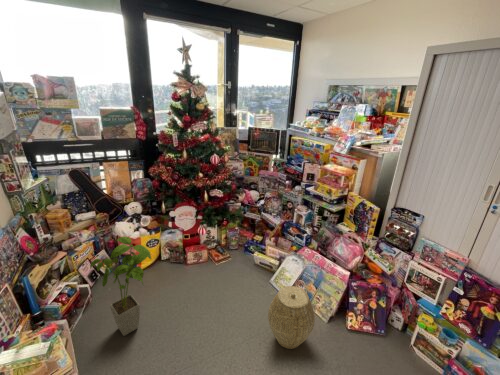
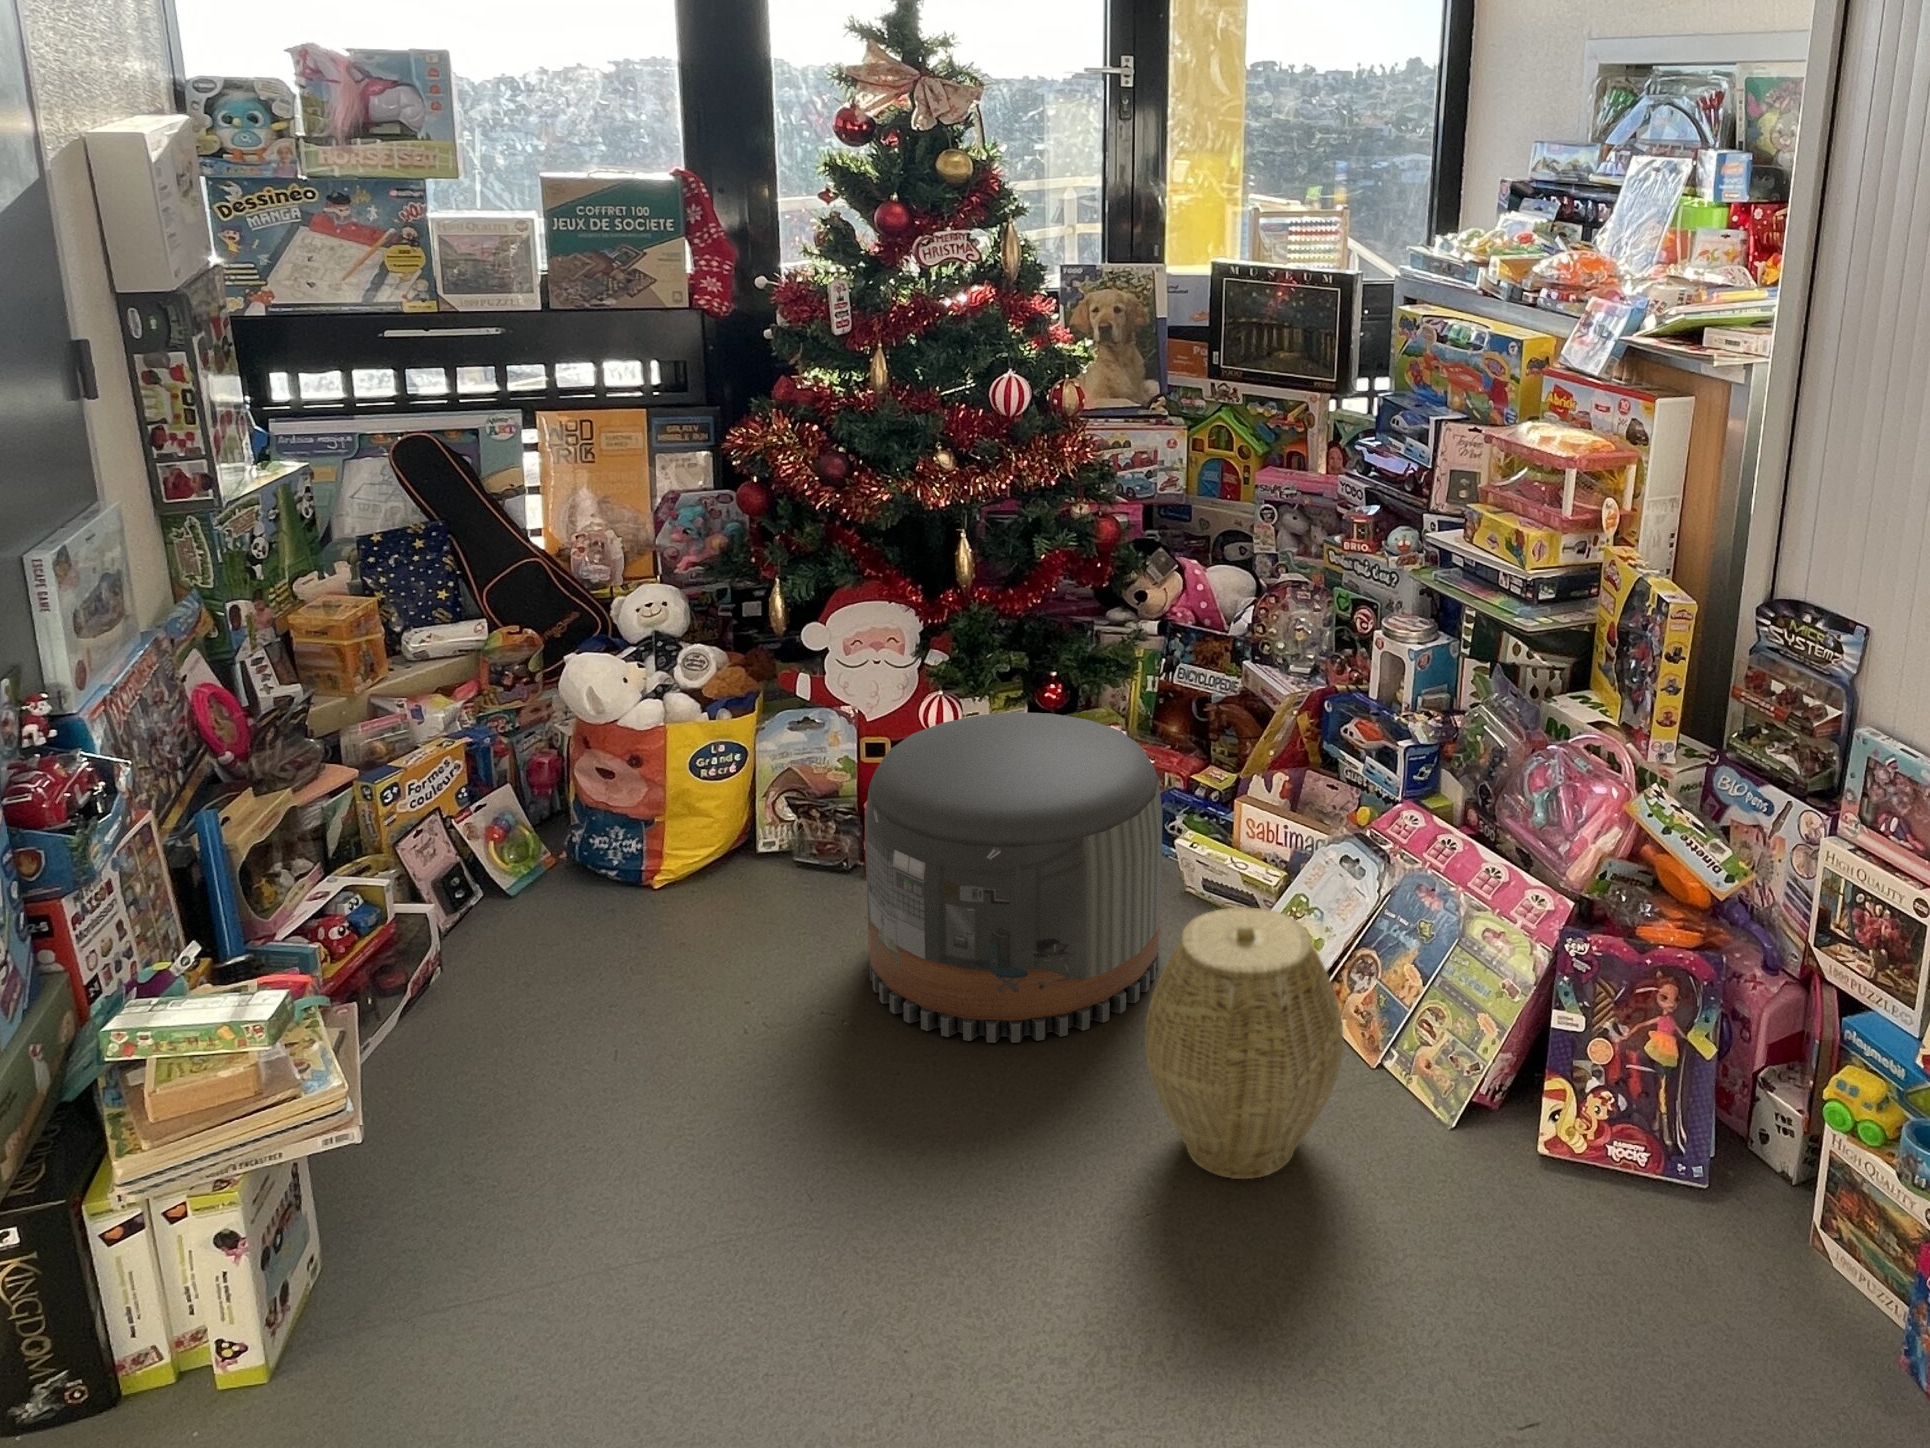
pouf: none [192,232,259,312] -> present [865,712,1163,1043]
house plant: present [90,236,151,336] -> none [445,657,688,1089]

